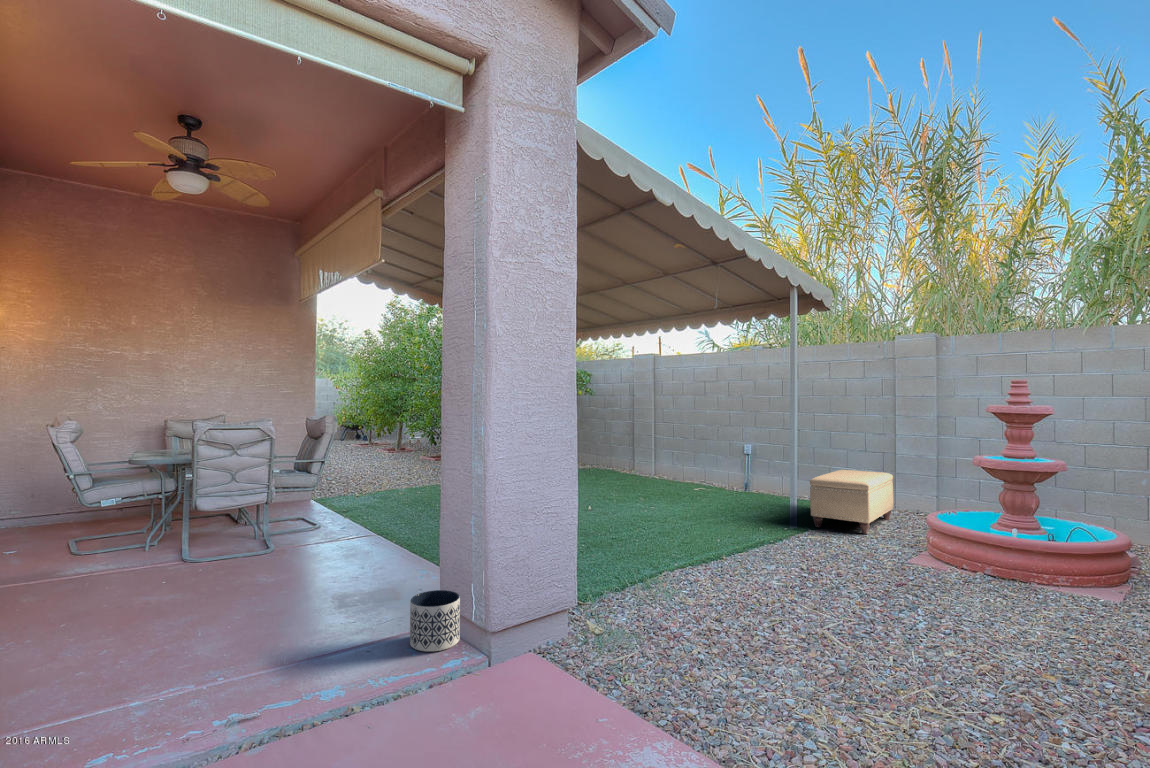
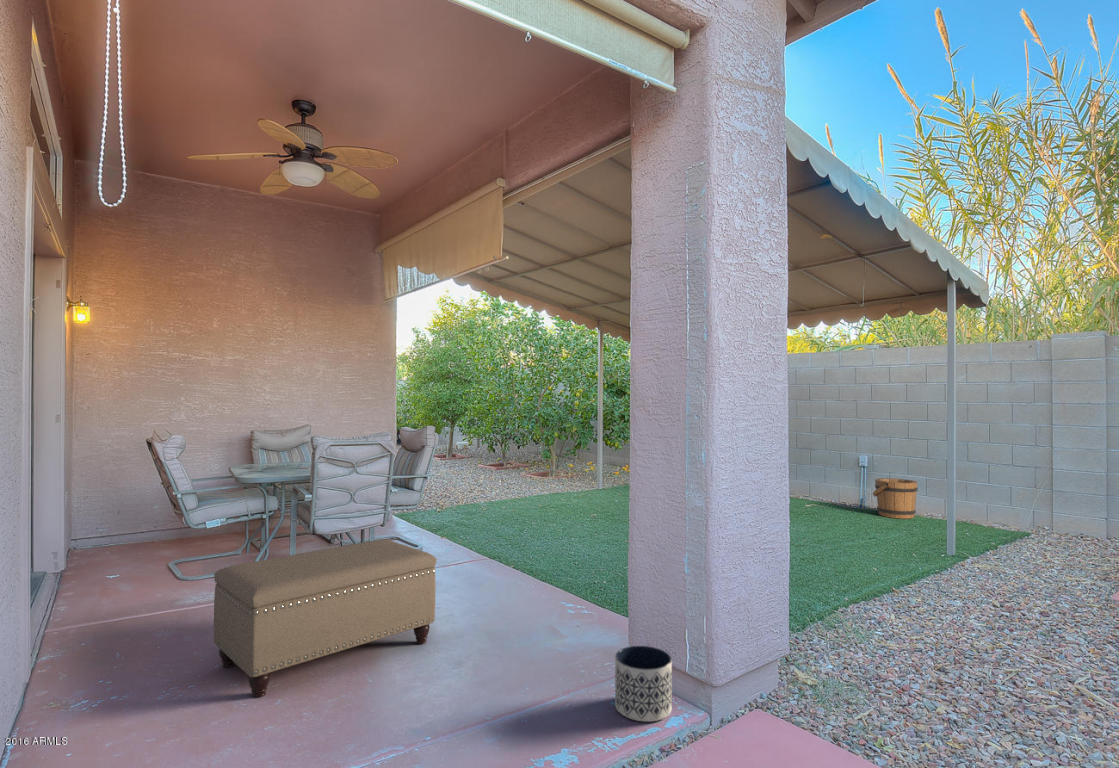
bucket: none [750,461,786,496] -> present [873,478,918,519]
ottoman: present [810,470,893,534] -> present [214,539,437,698]

